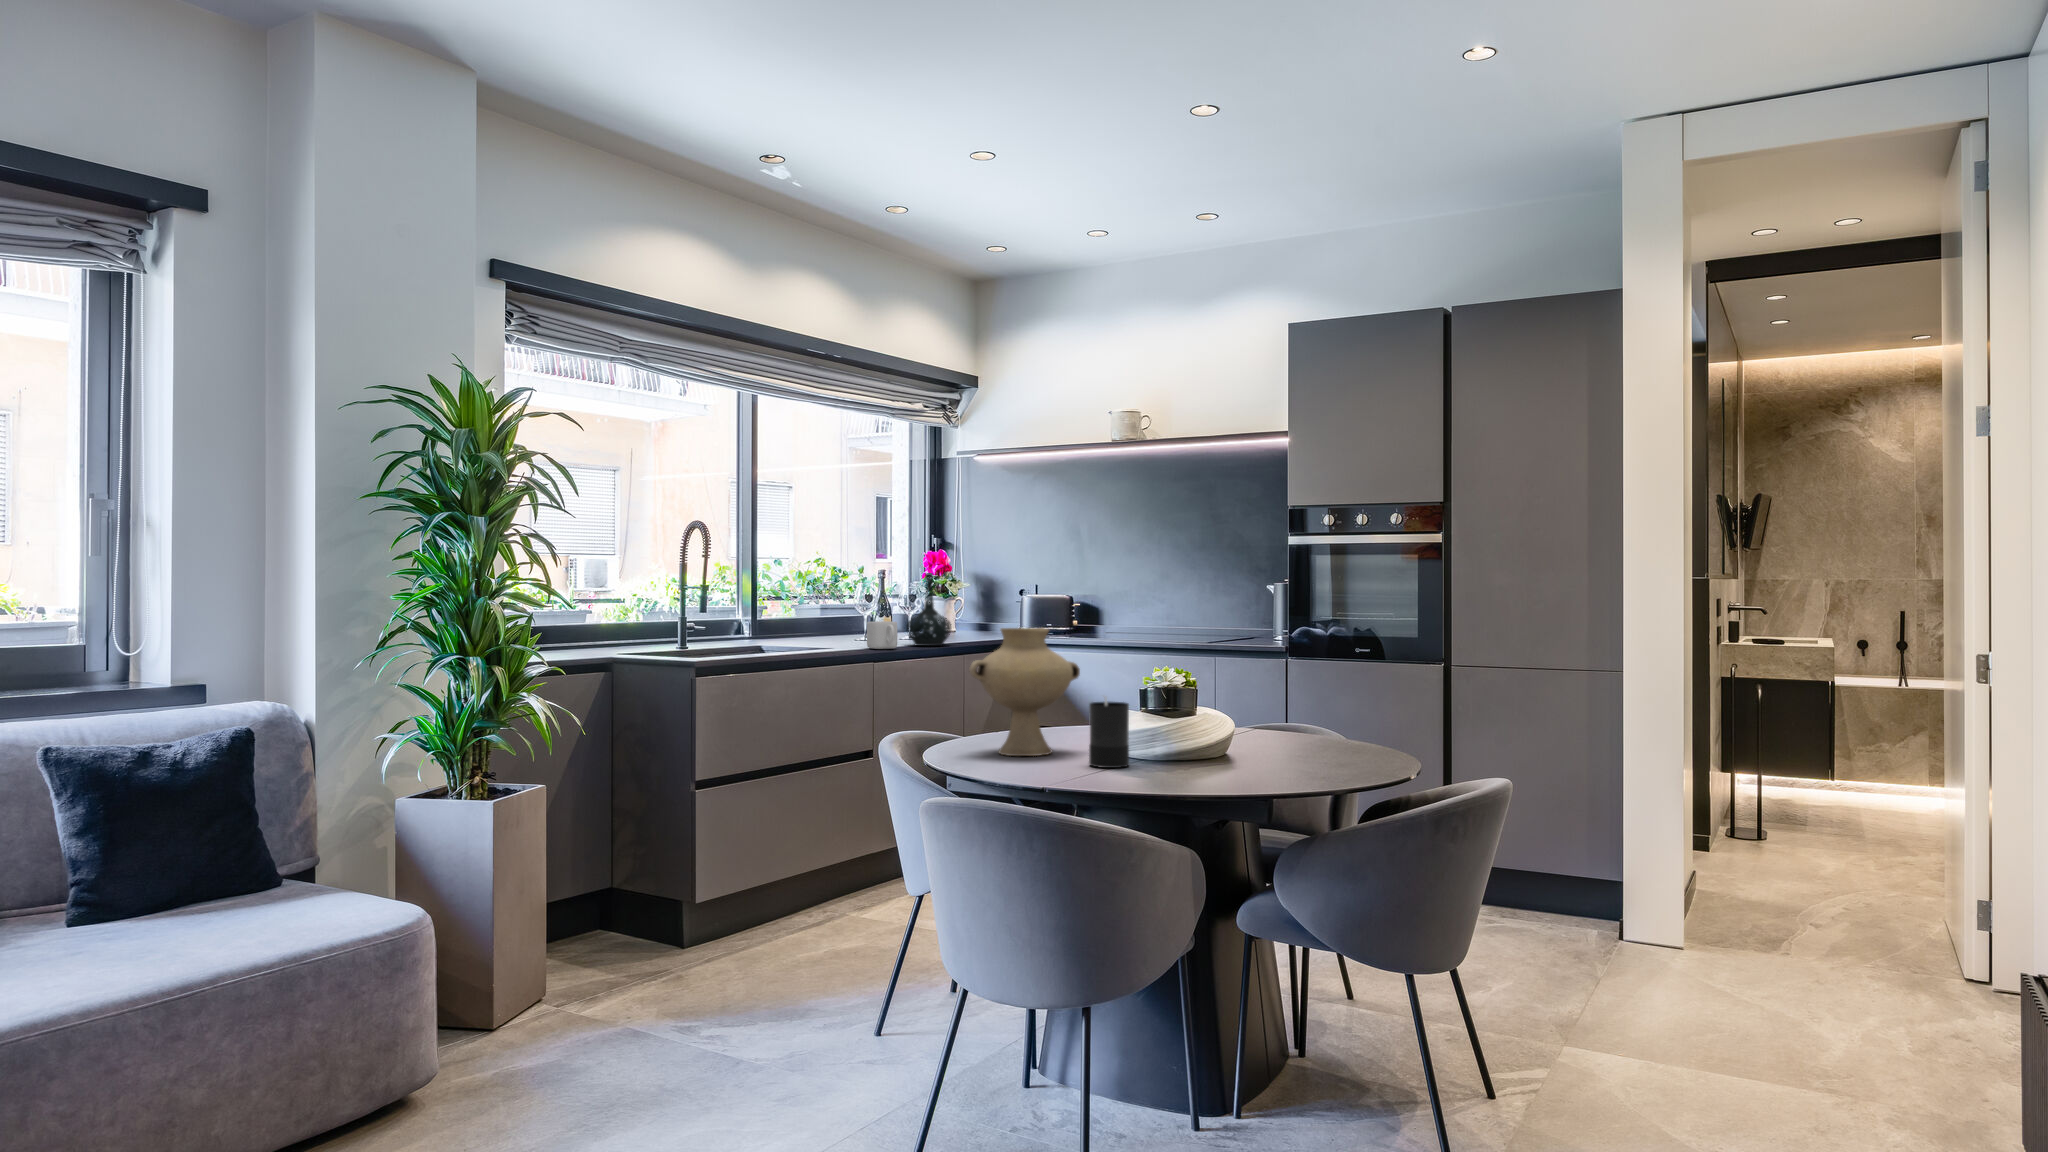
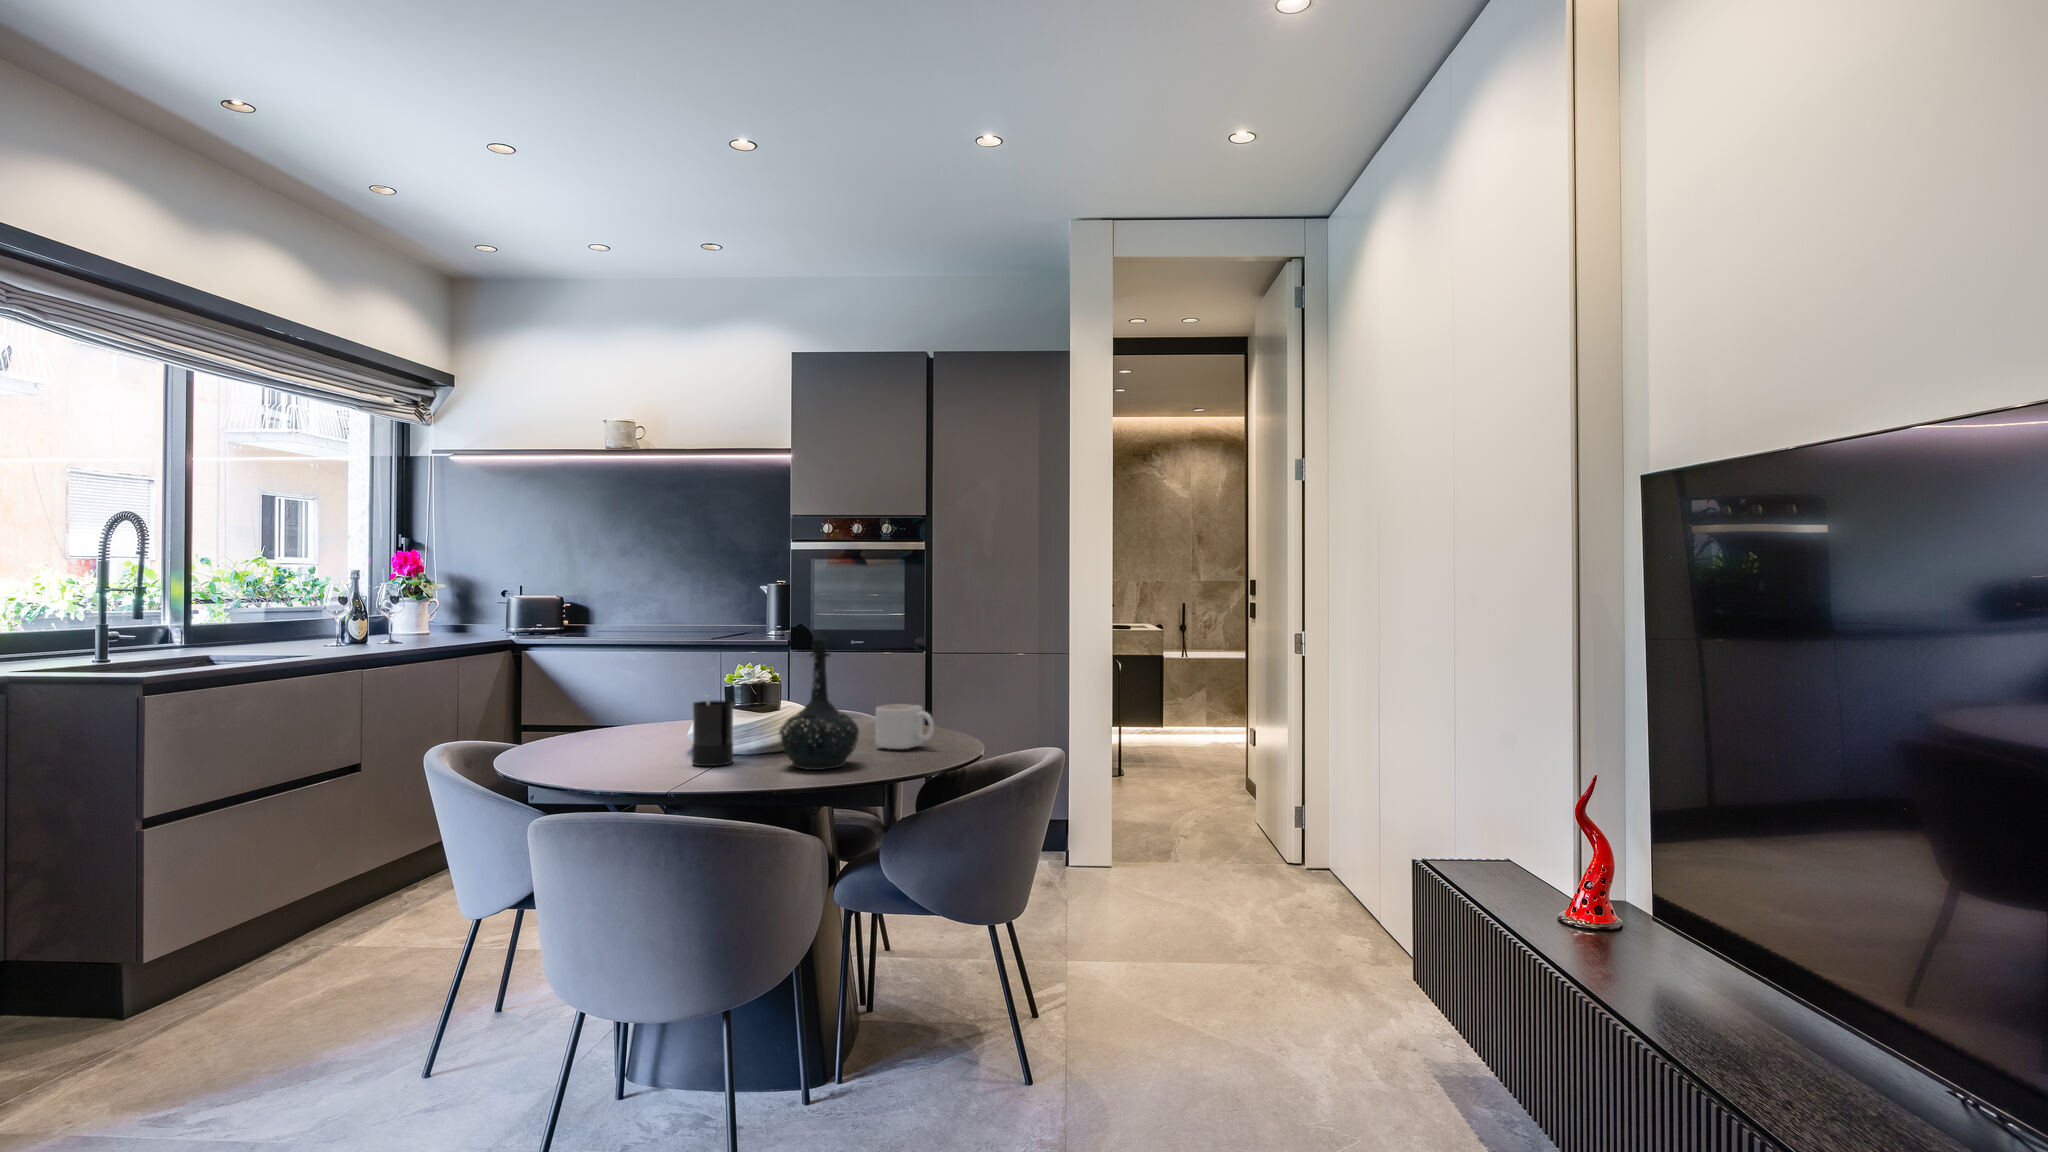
bottle: present [906,573,951,646] -> present [779,639,859,770]
mug: present [867,621,897,649] -> present [875,704,934,749]
vase: present [970,628,1080,756] -> none [550,630,667,762]

